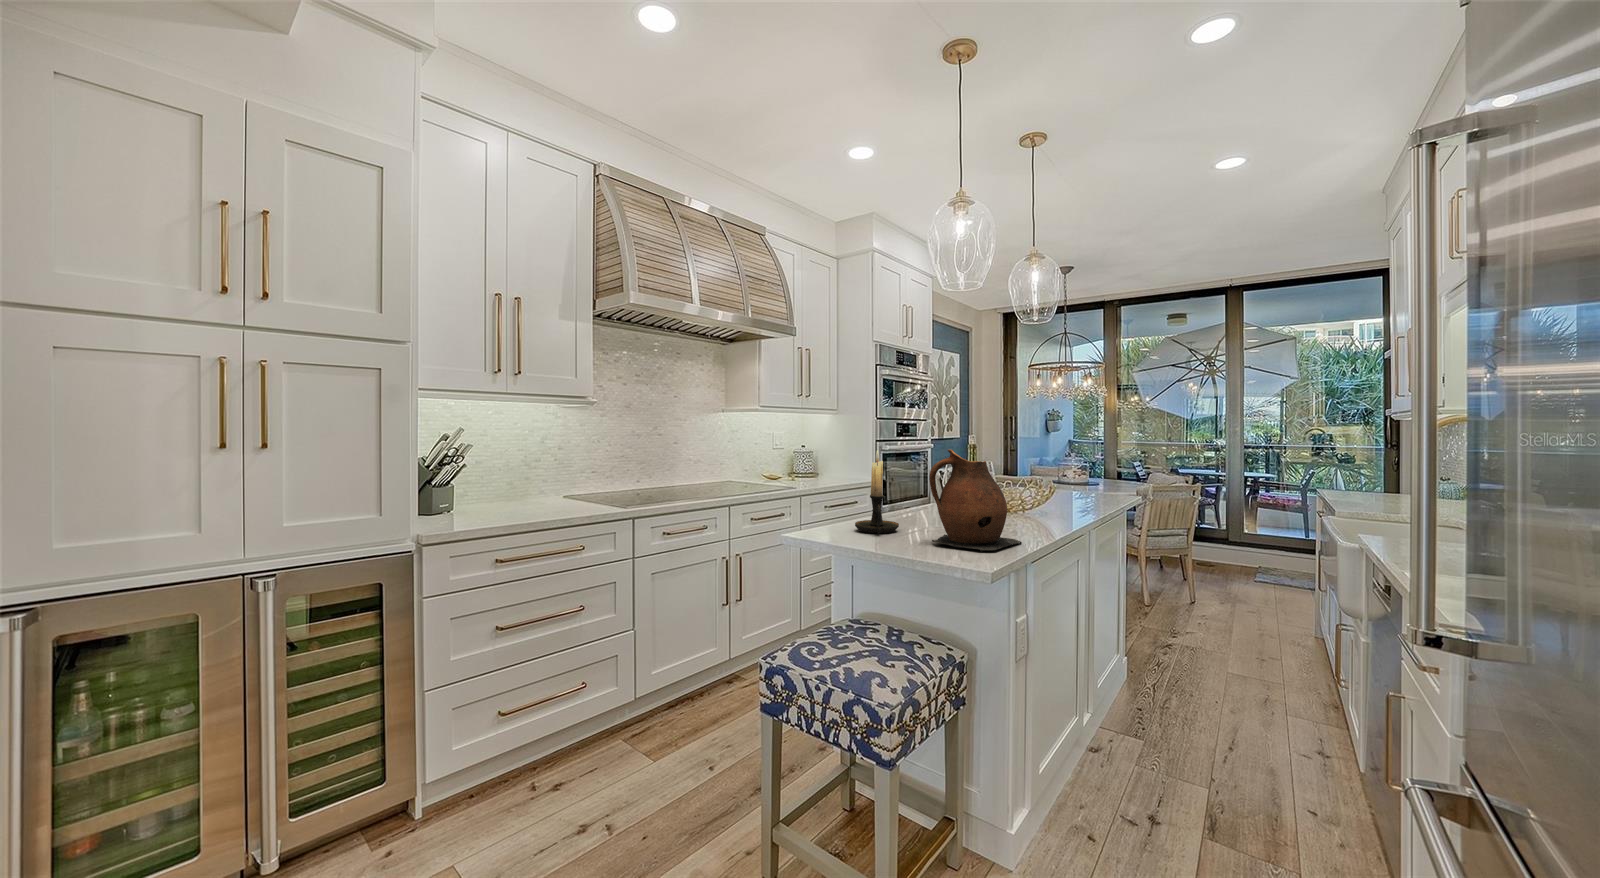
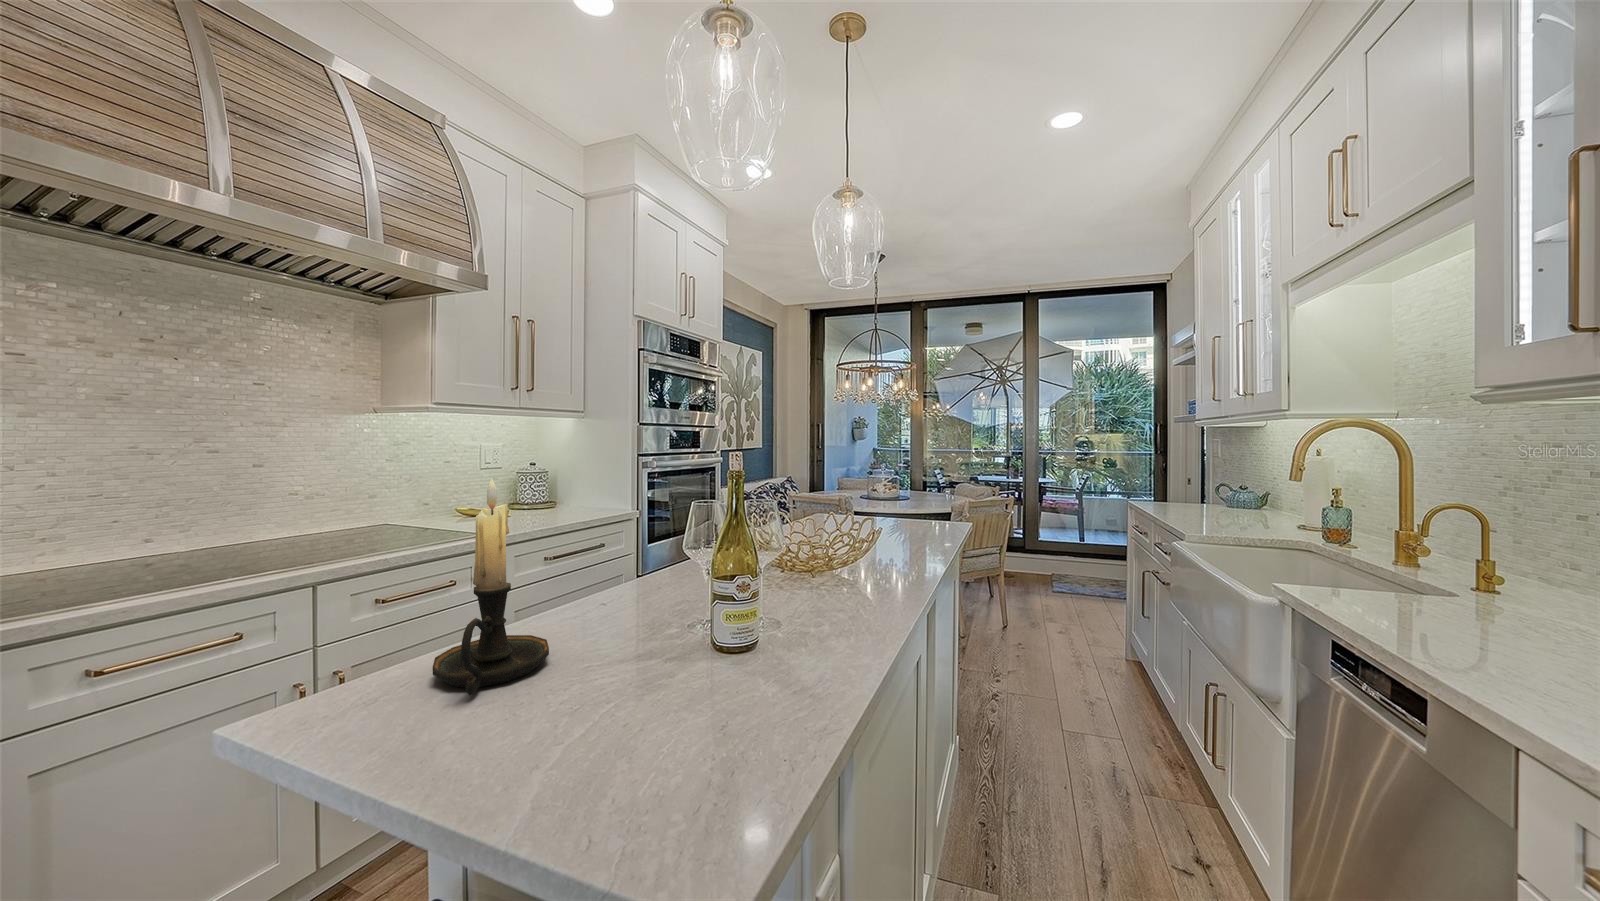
ceramic pitcher: present [929,450,1022,552] -> none [567,479,811,797]

